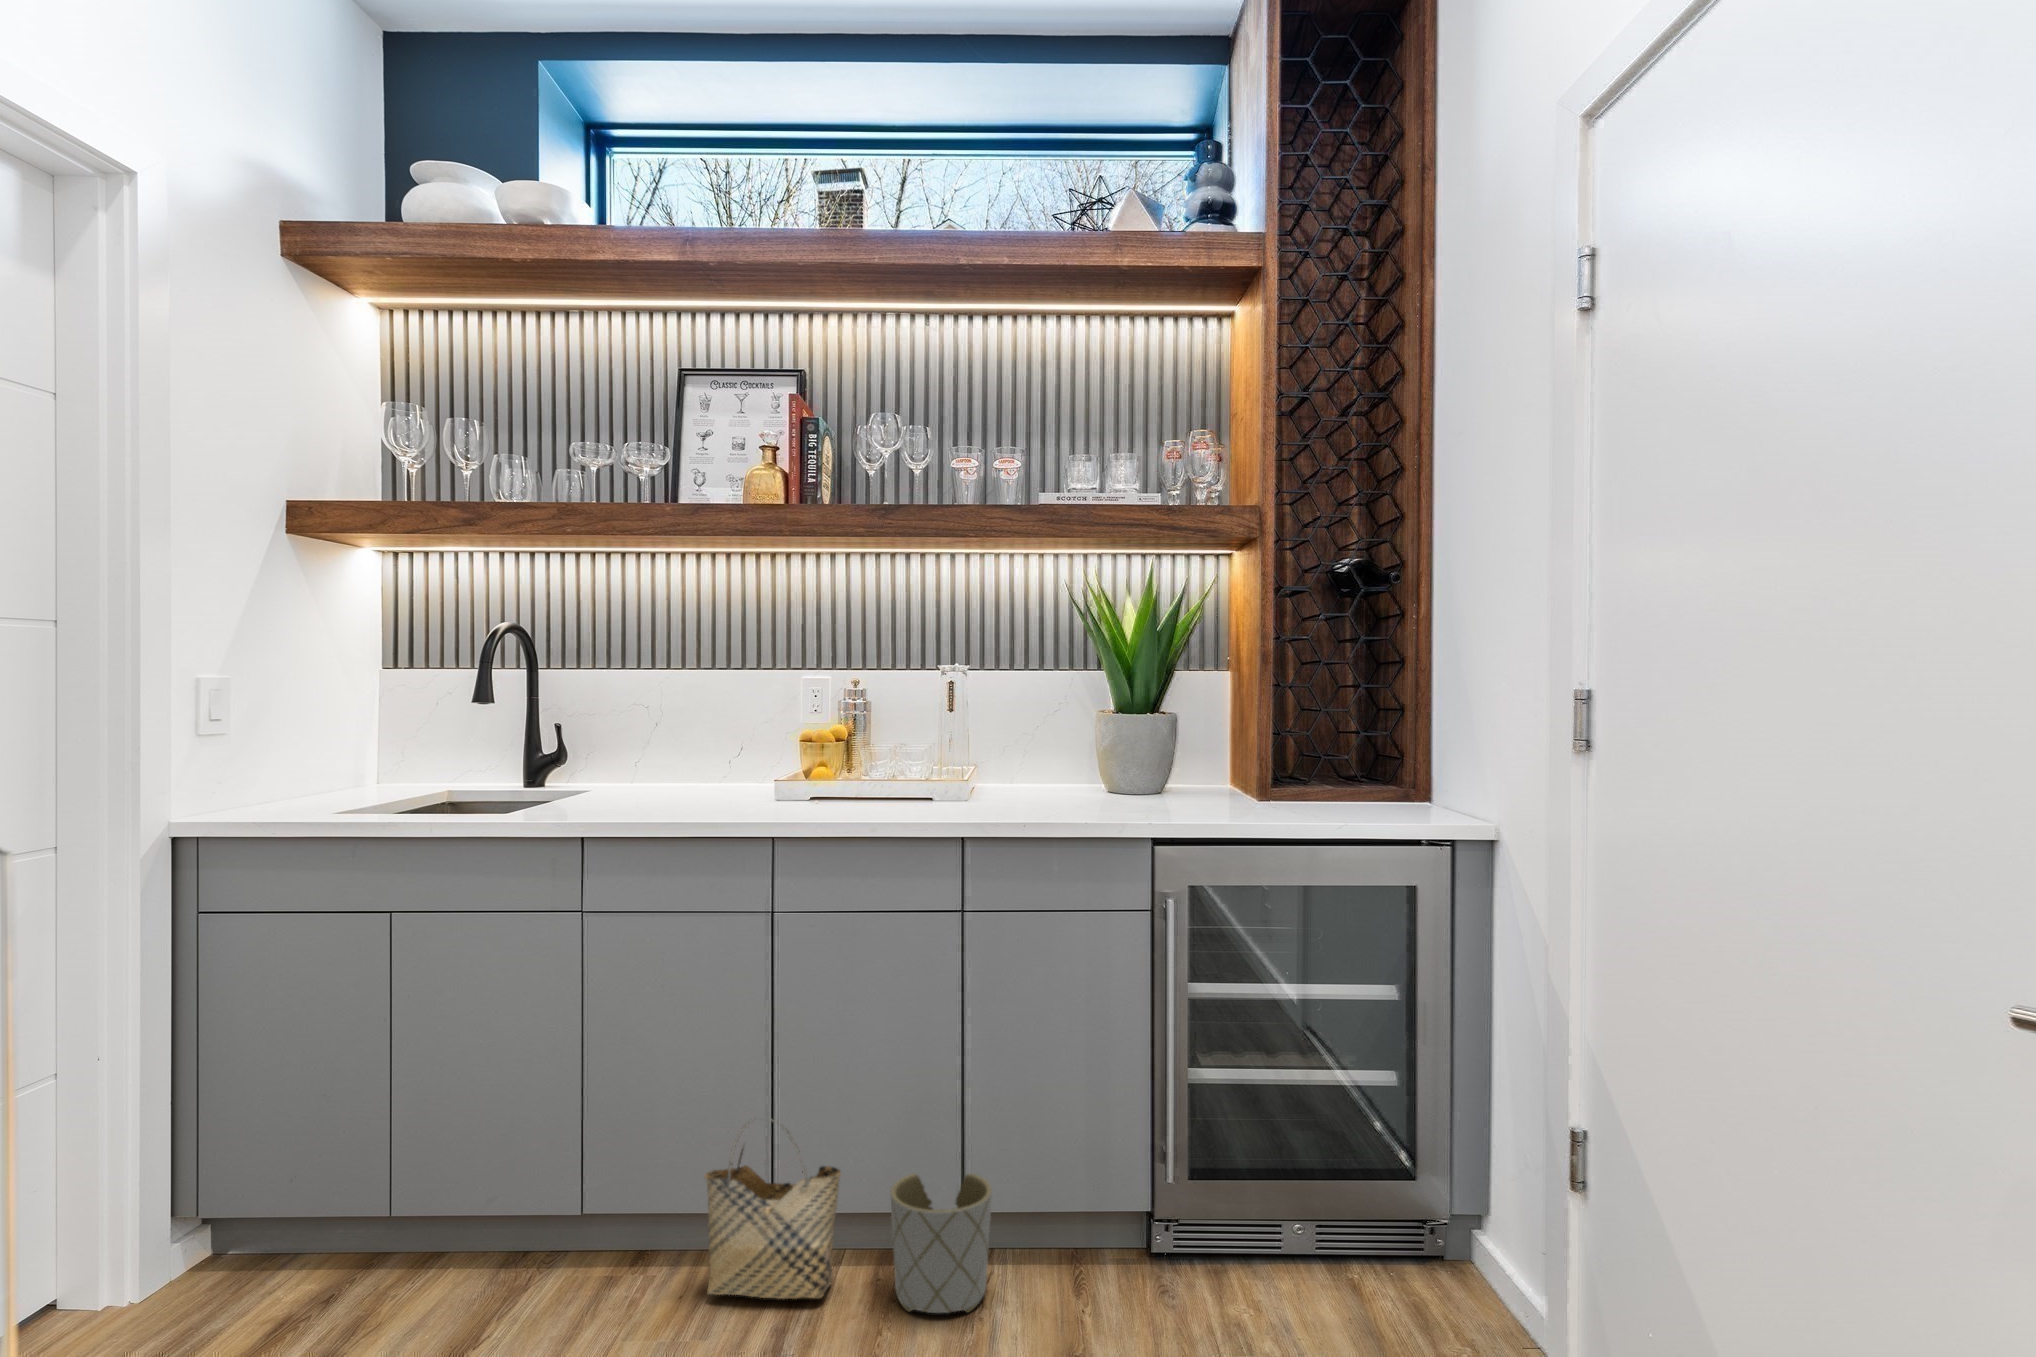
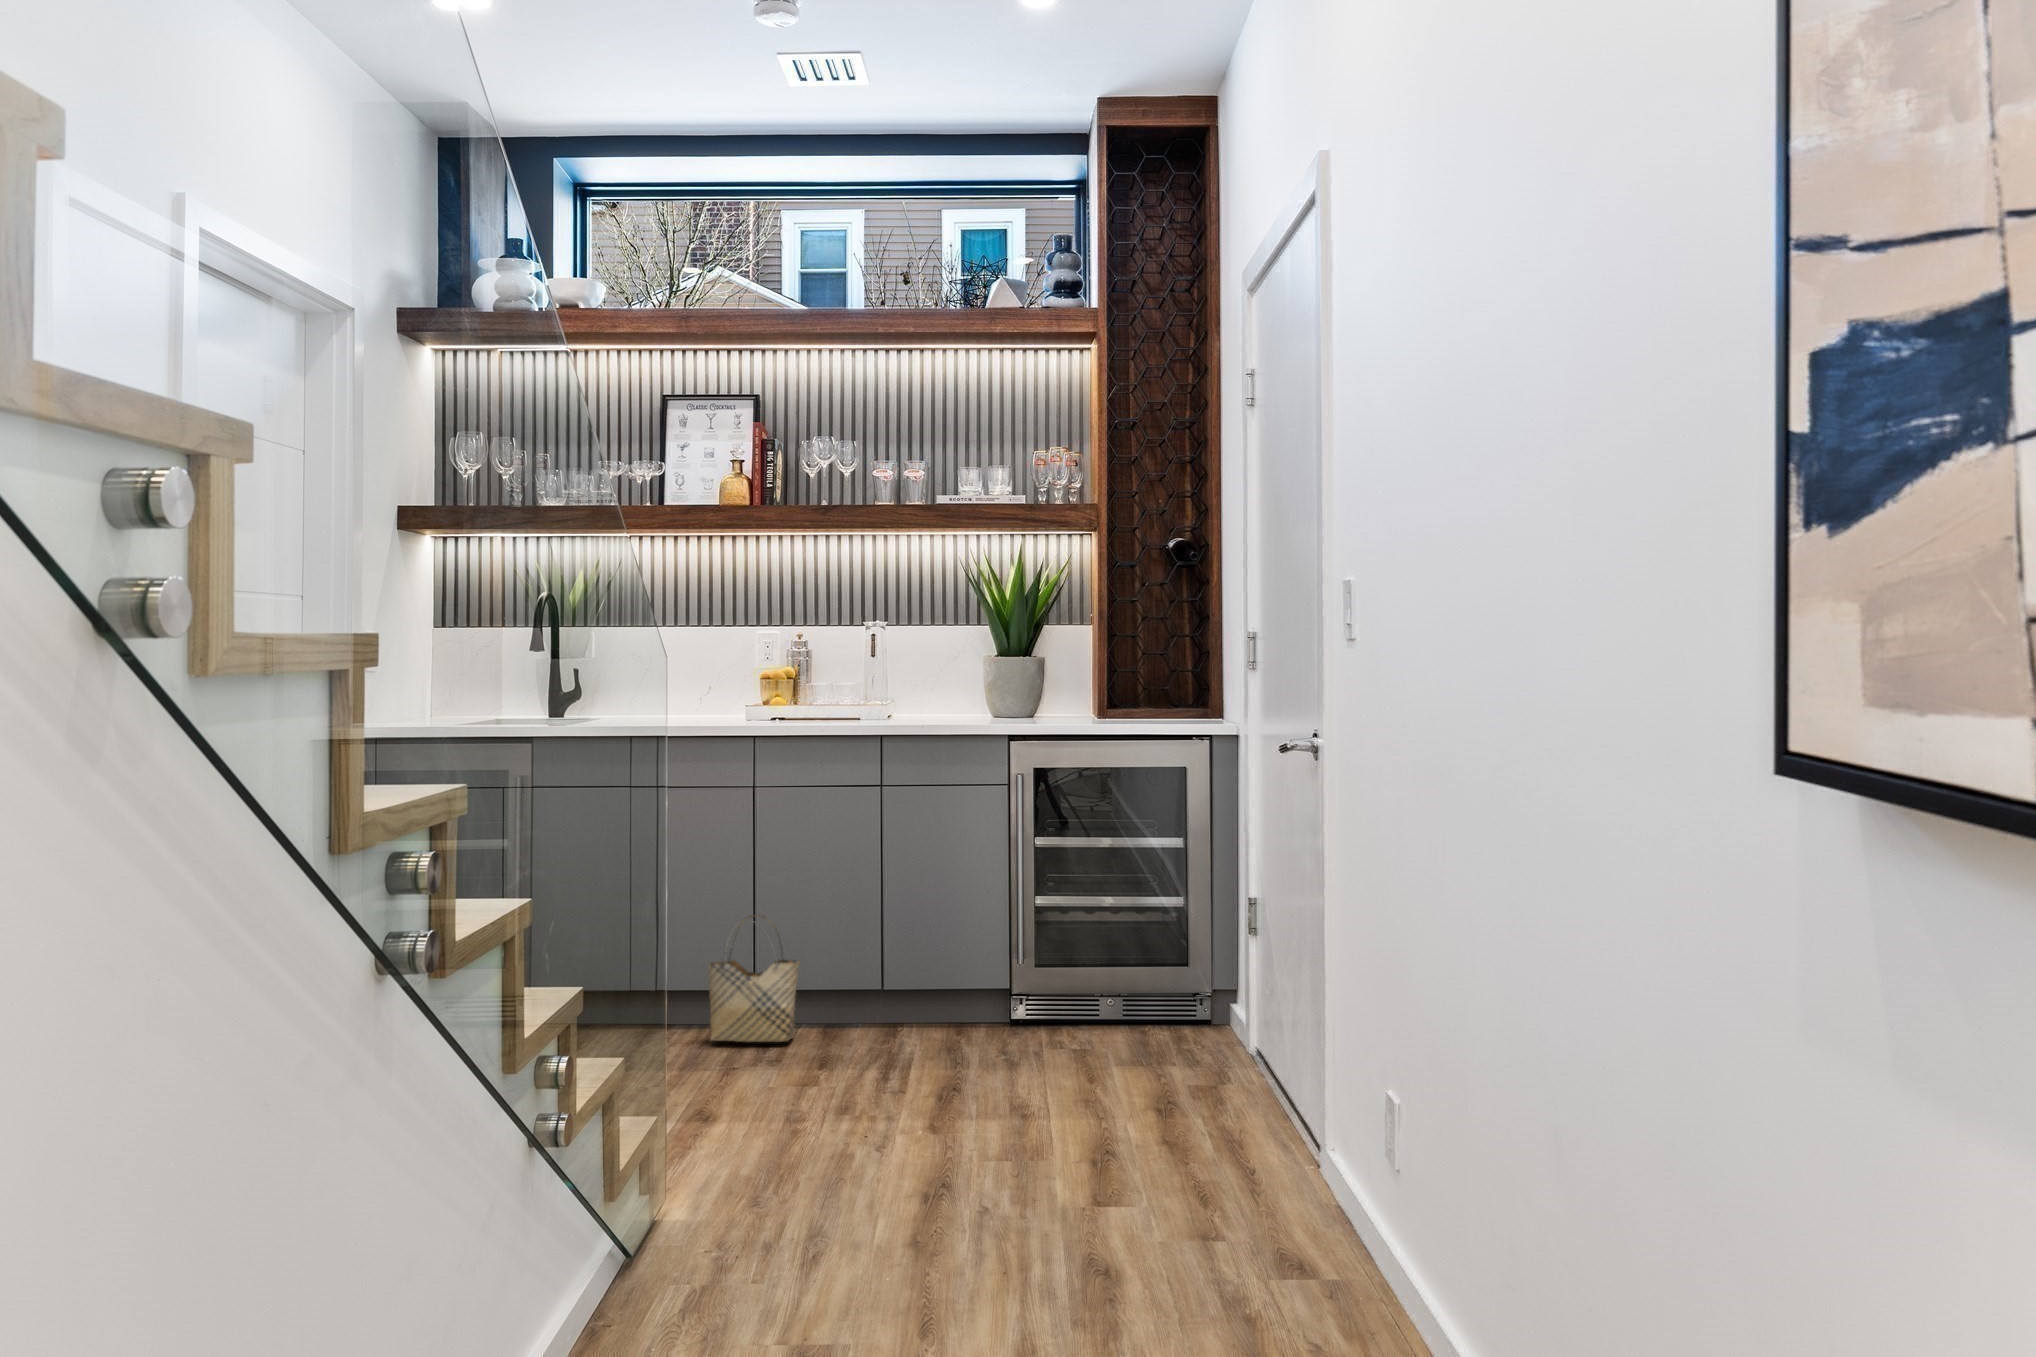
planter: present [890,1174,992,1313] -> none [834,963,902,1047]

